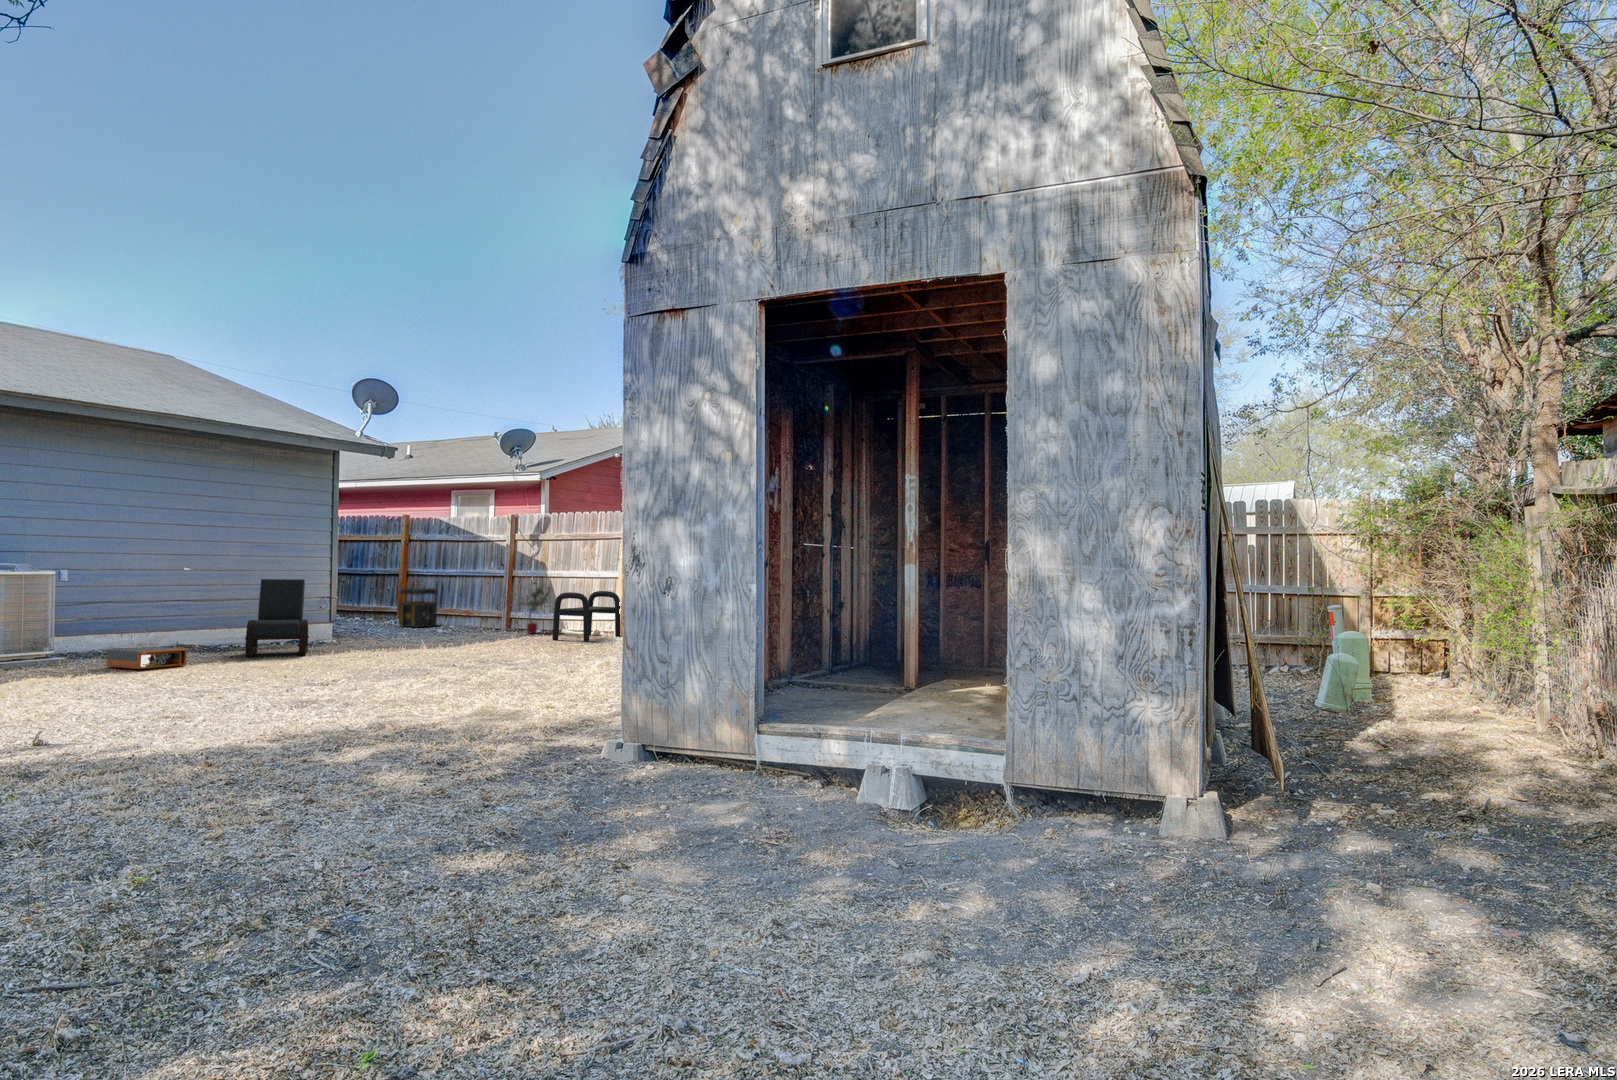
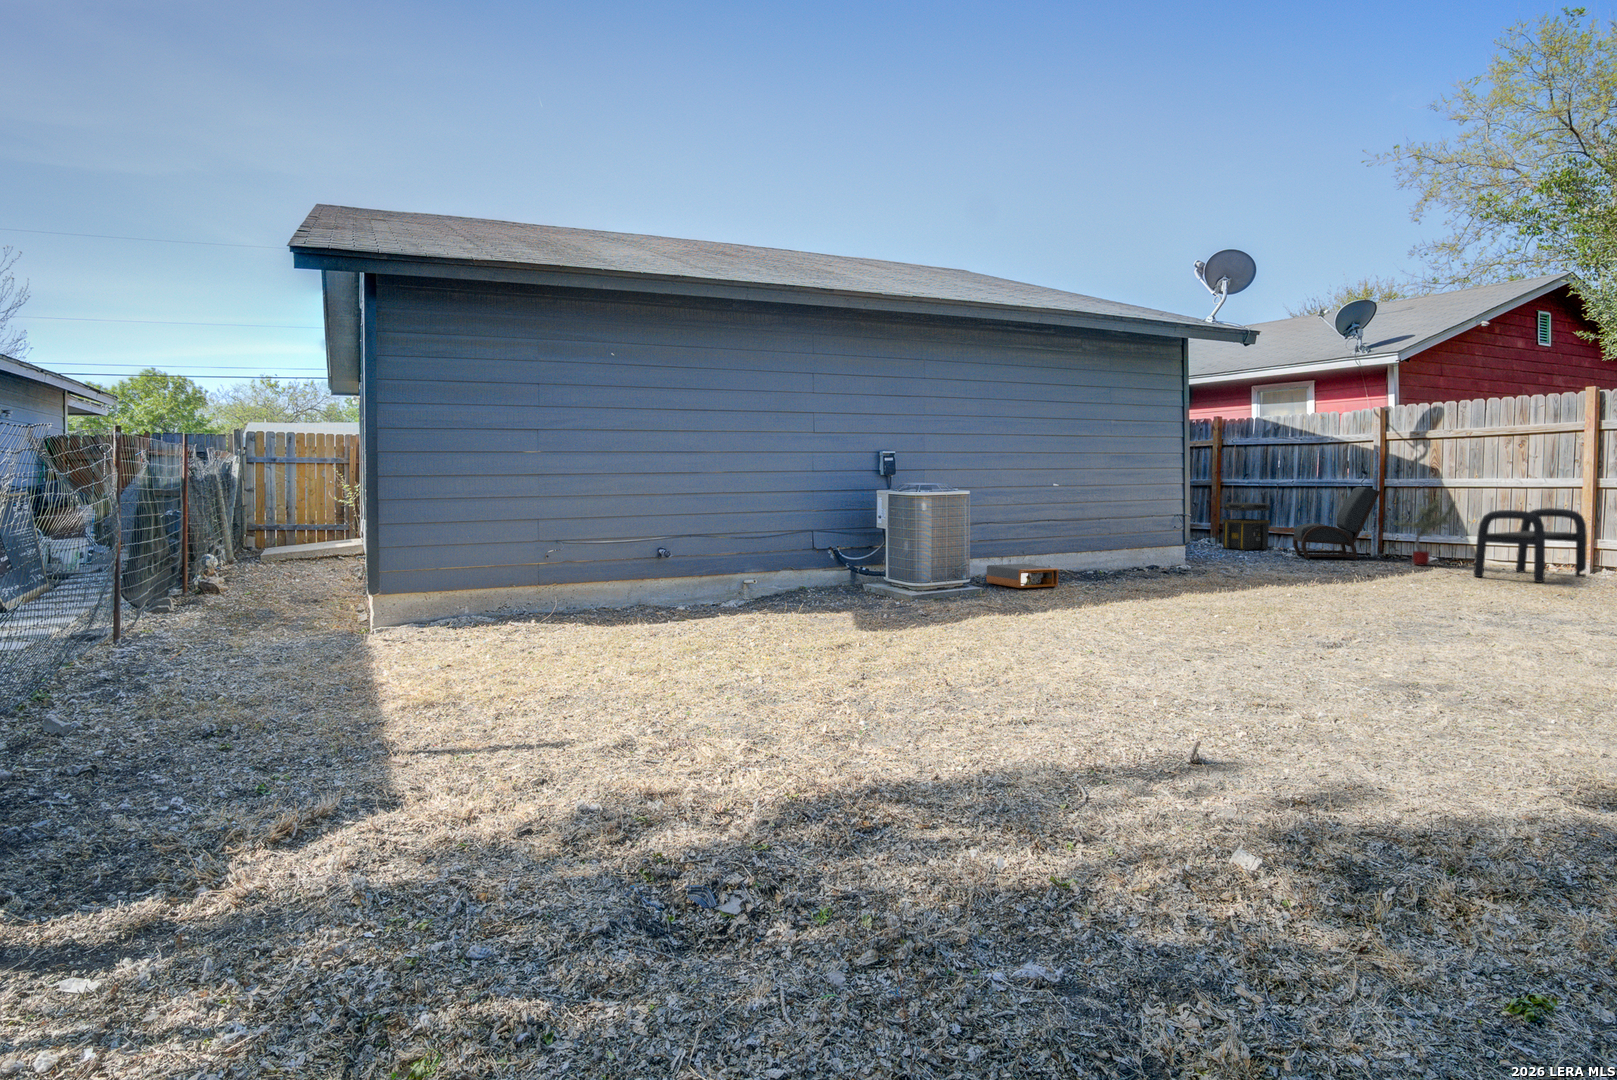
lounge chair: present [245,579,309,657] -> present [1293,487,1380,560]

